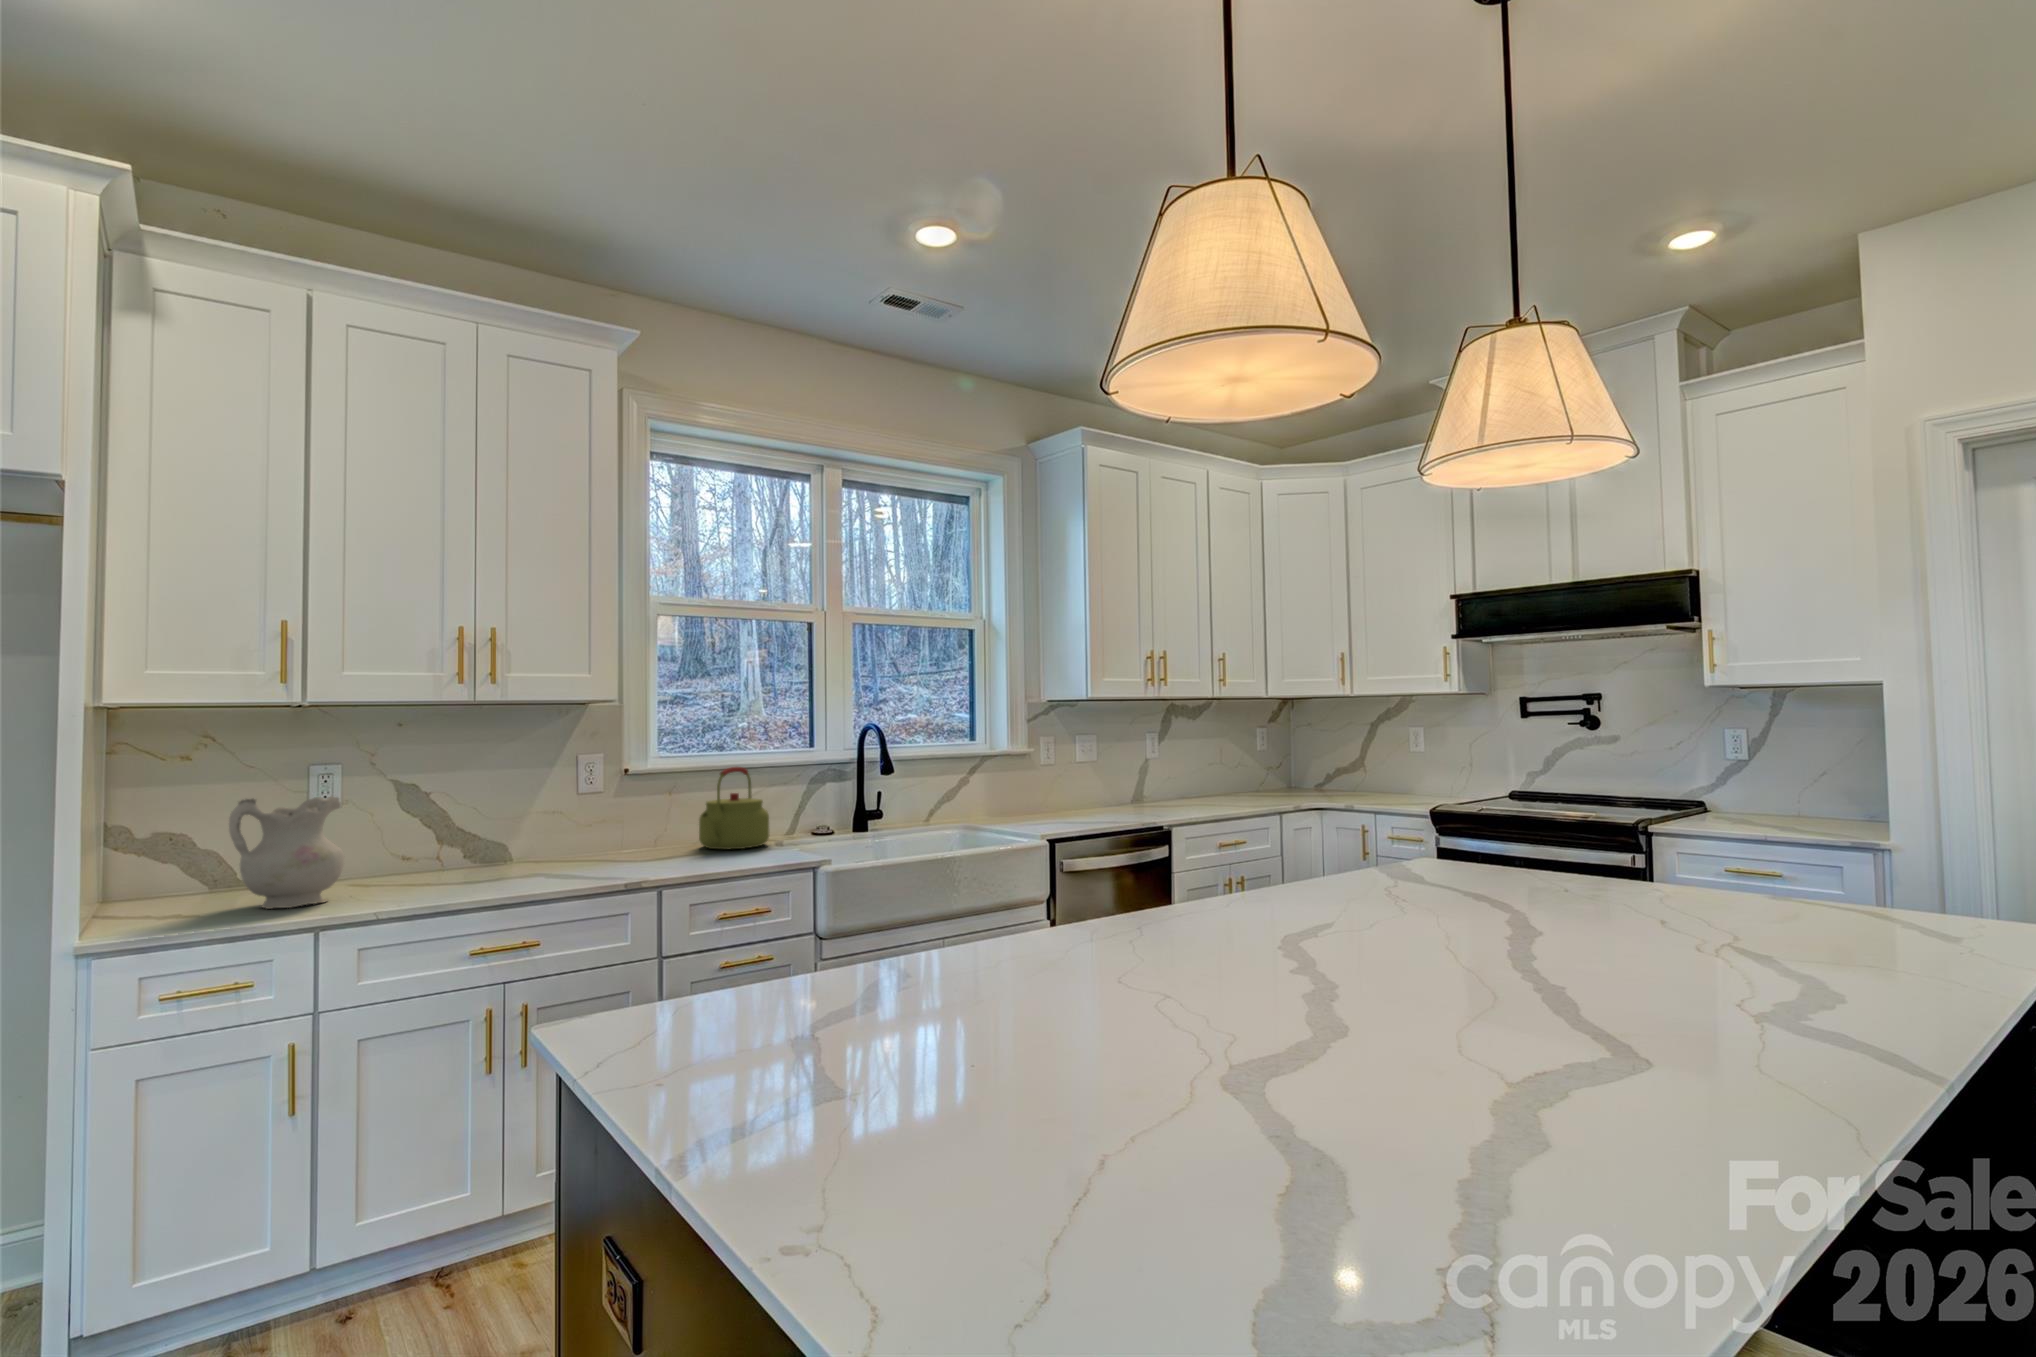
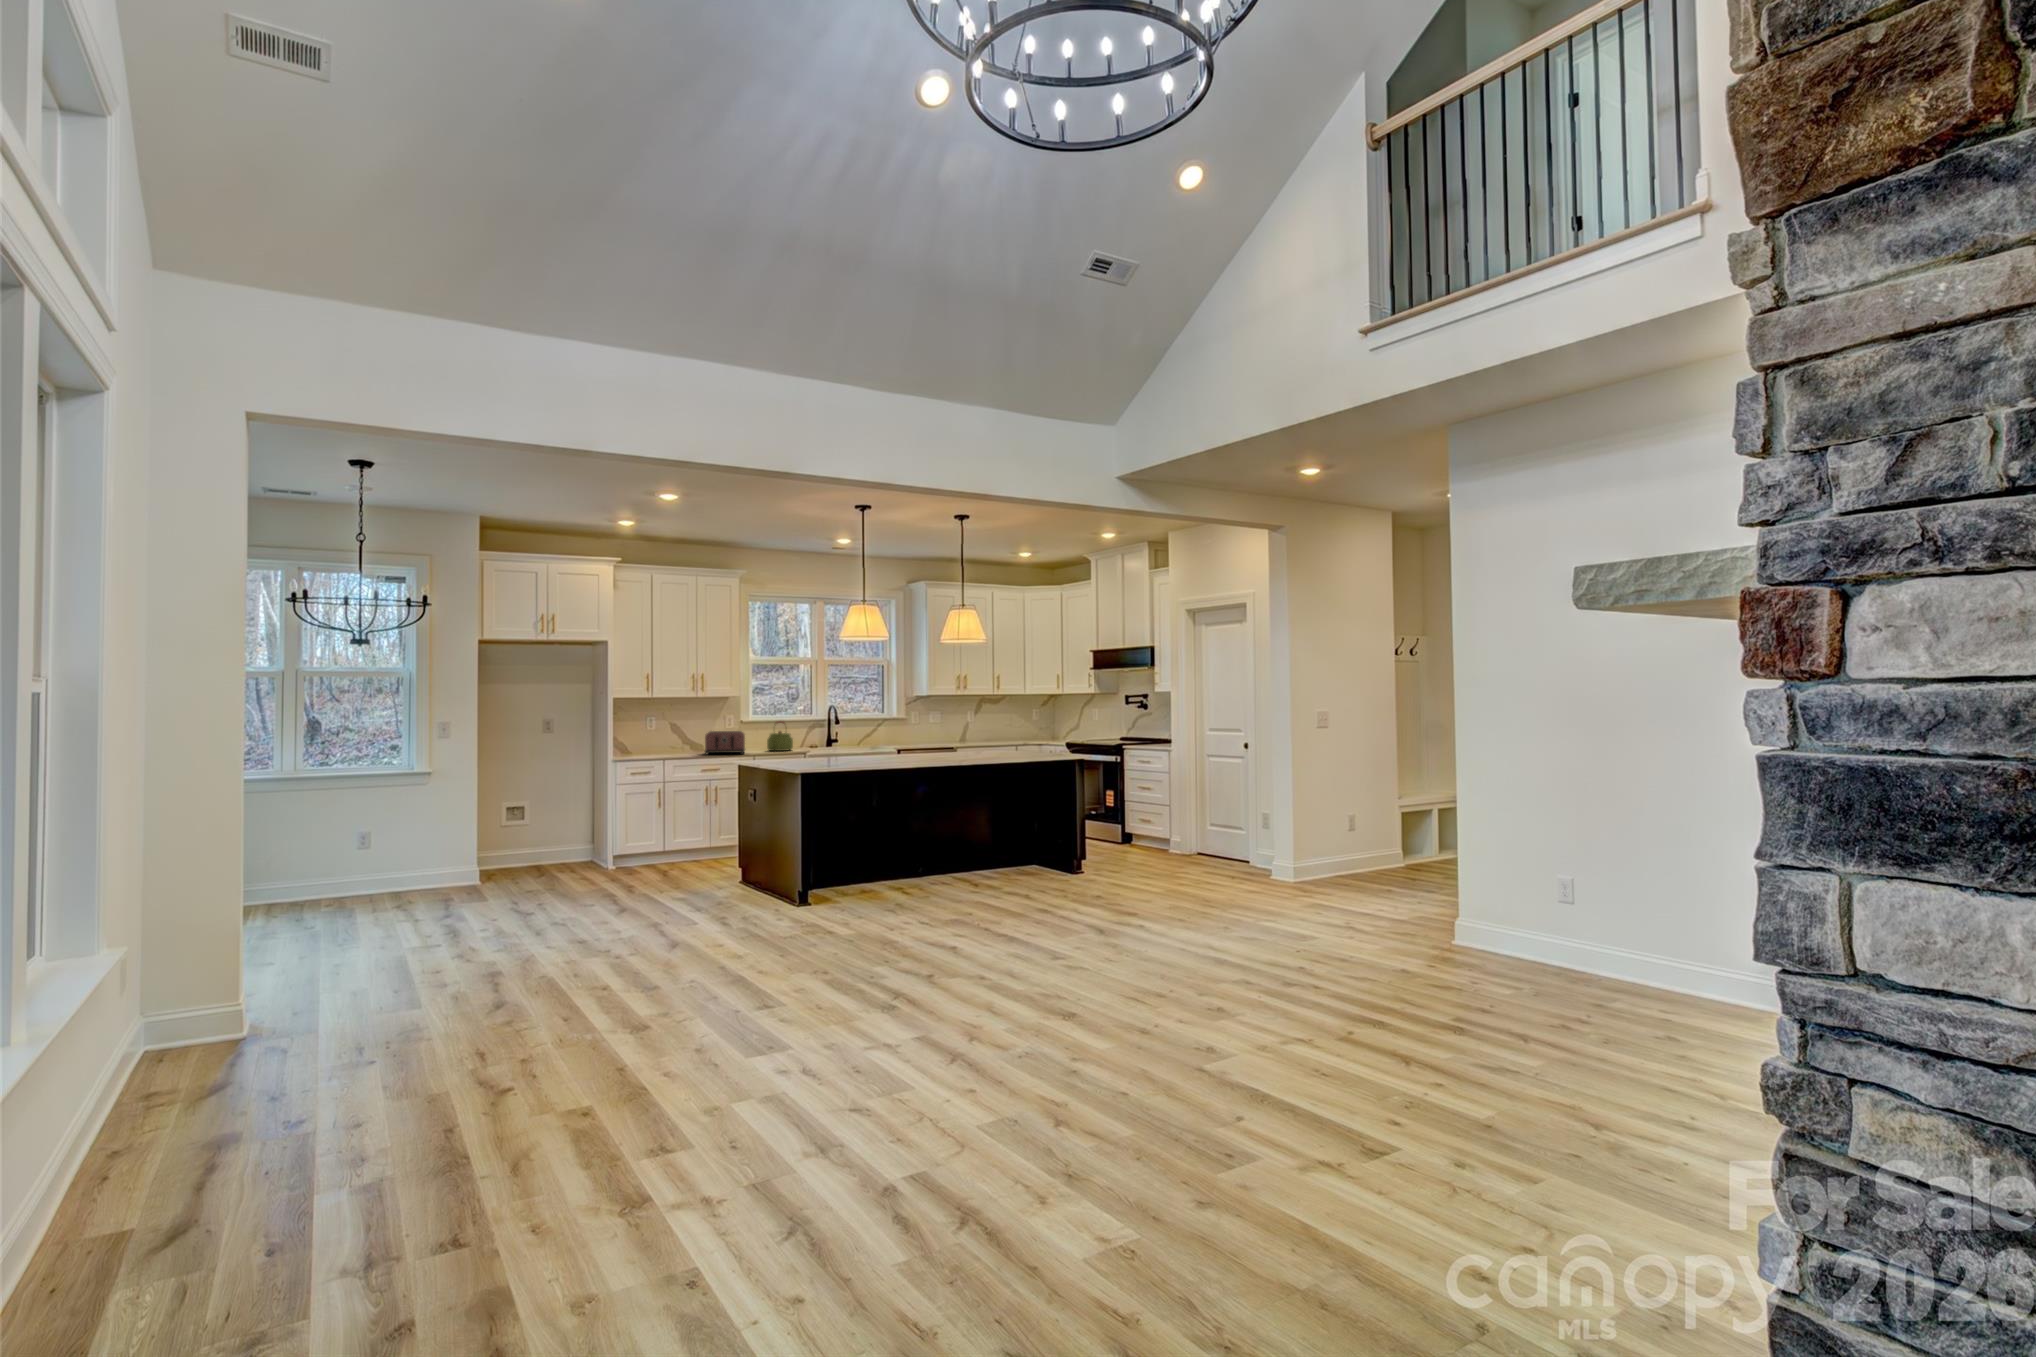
ceramic pitcher: present [229,796,344,909] -> none [636,724,663,757]
toaster: none [496,800,635,883] -> present [705,731,745,754]

